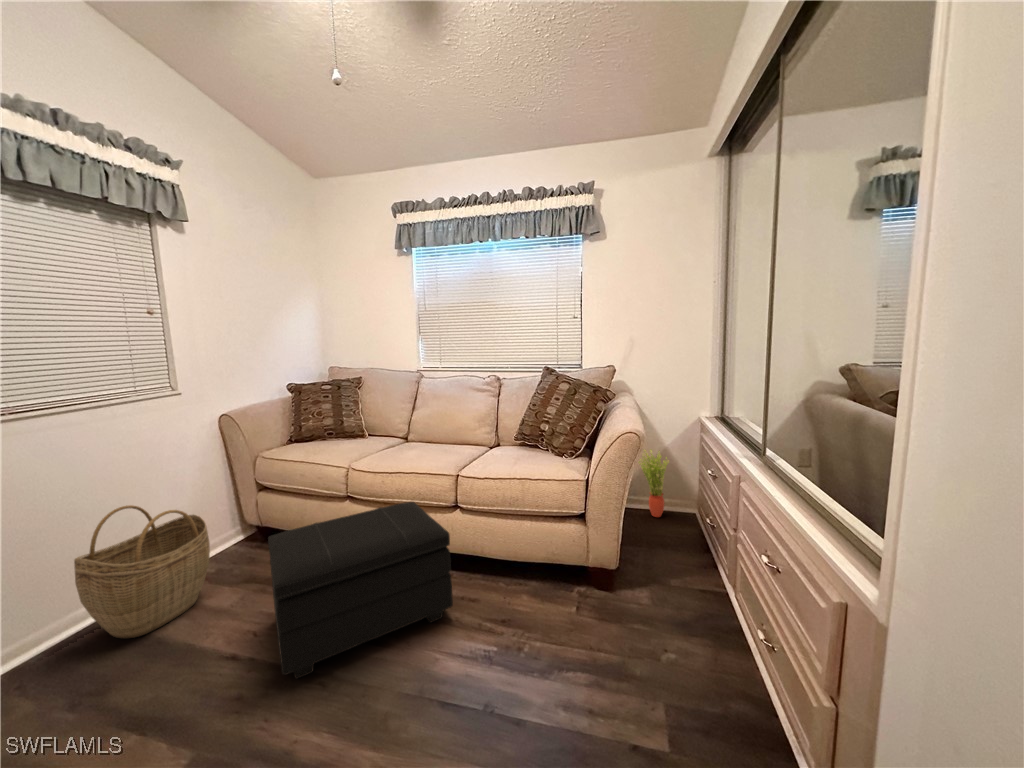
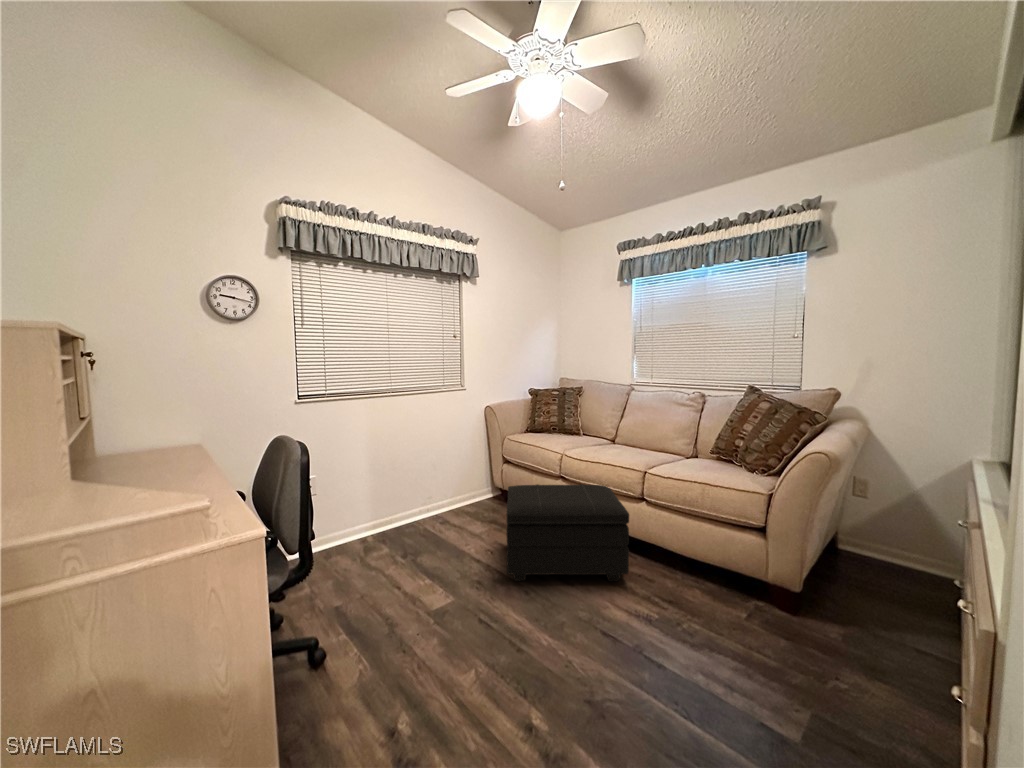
potted plant: present [640,450,669,517] -> none [870,487,919,571]
woven basket: present [74,505,210,638] -> none [417,452,478,529]

